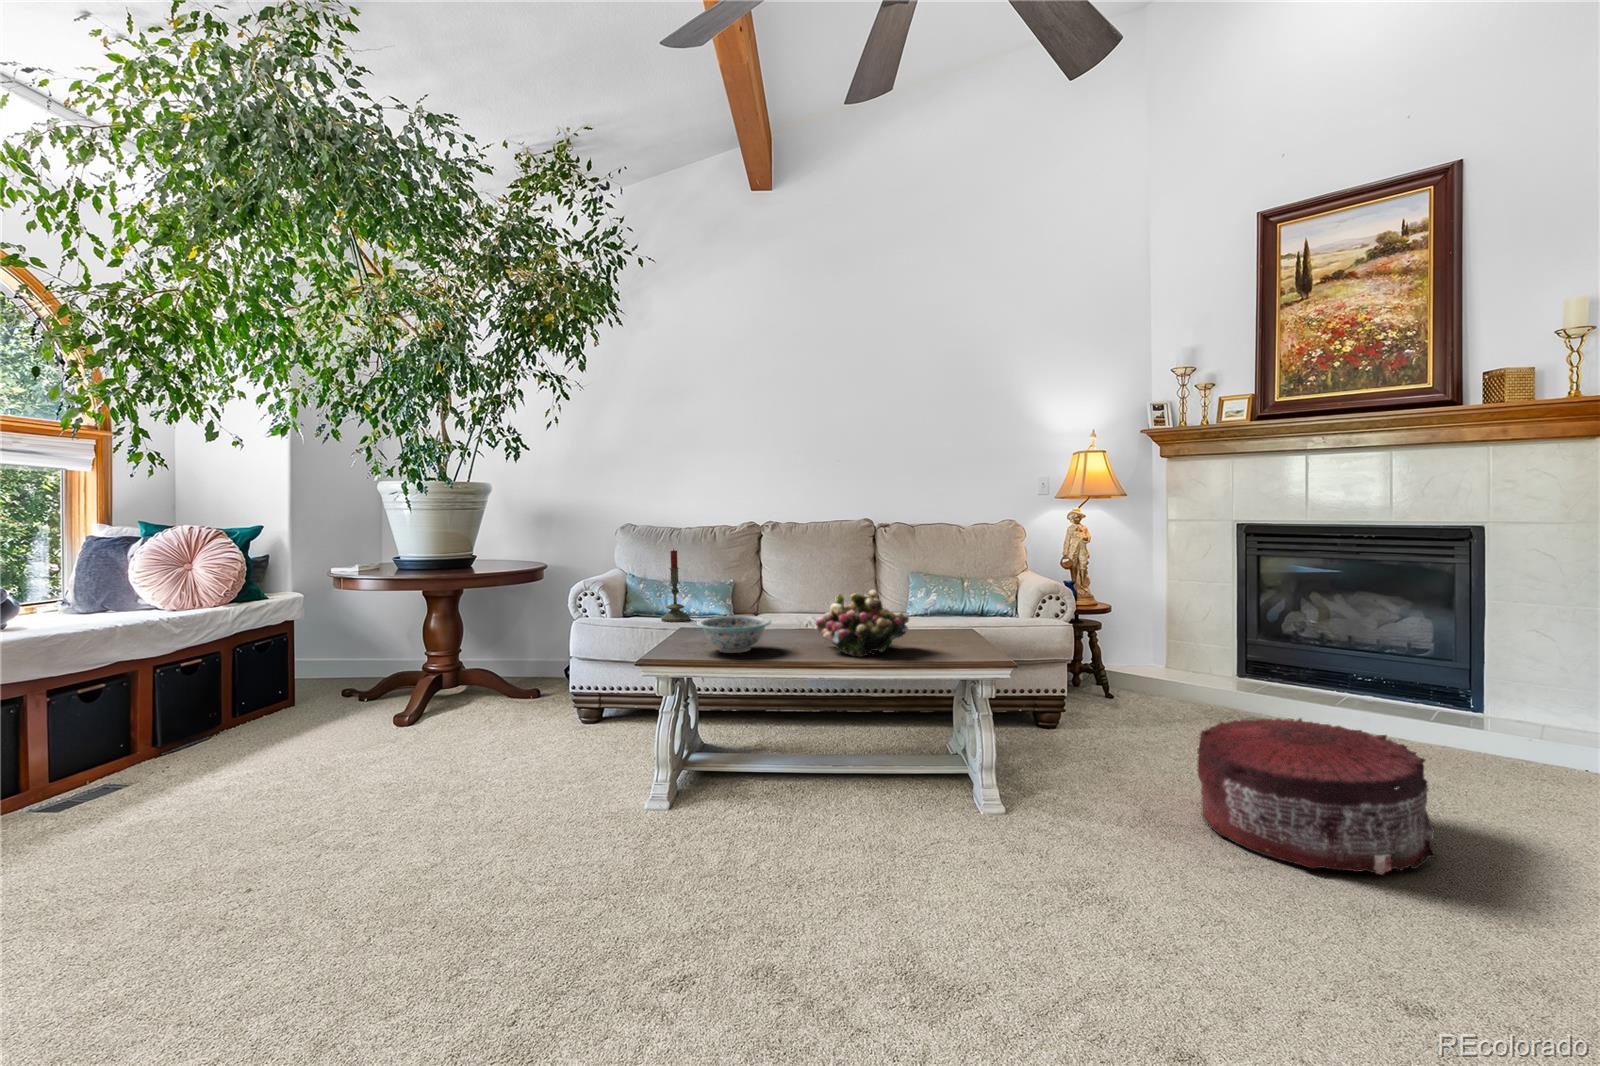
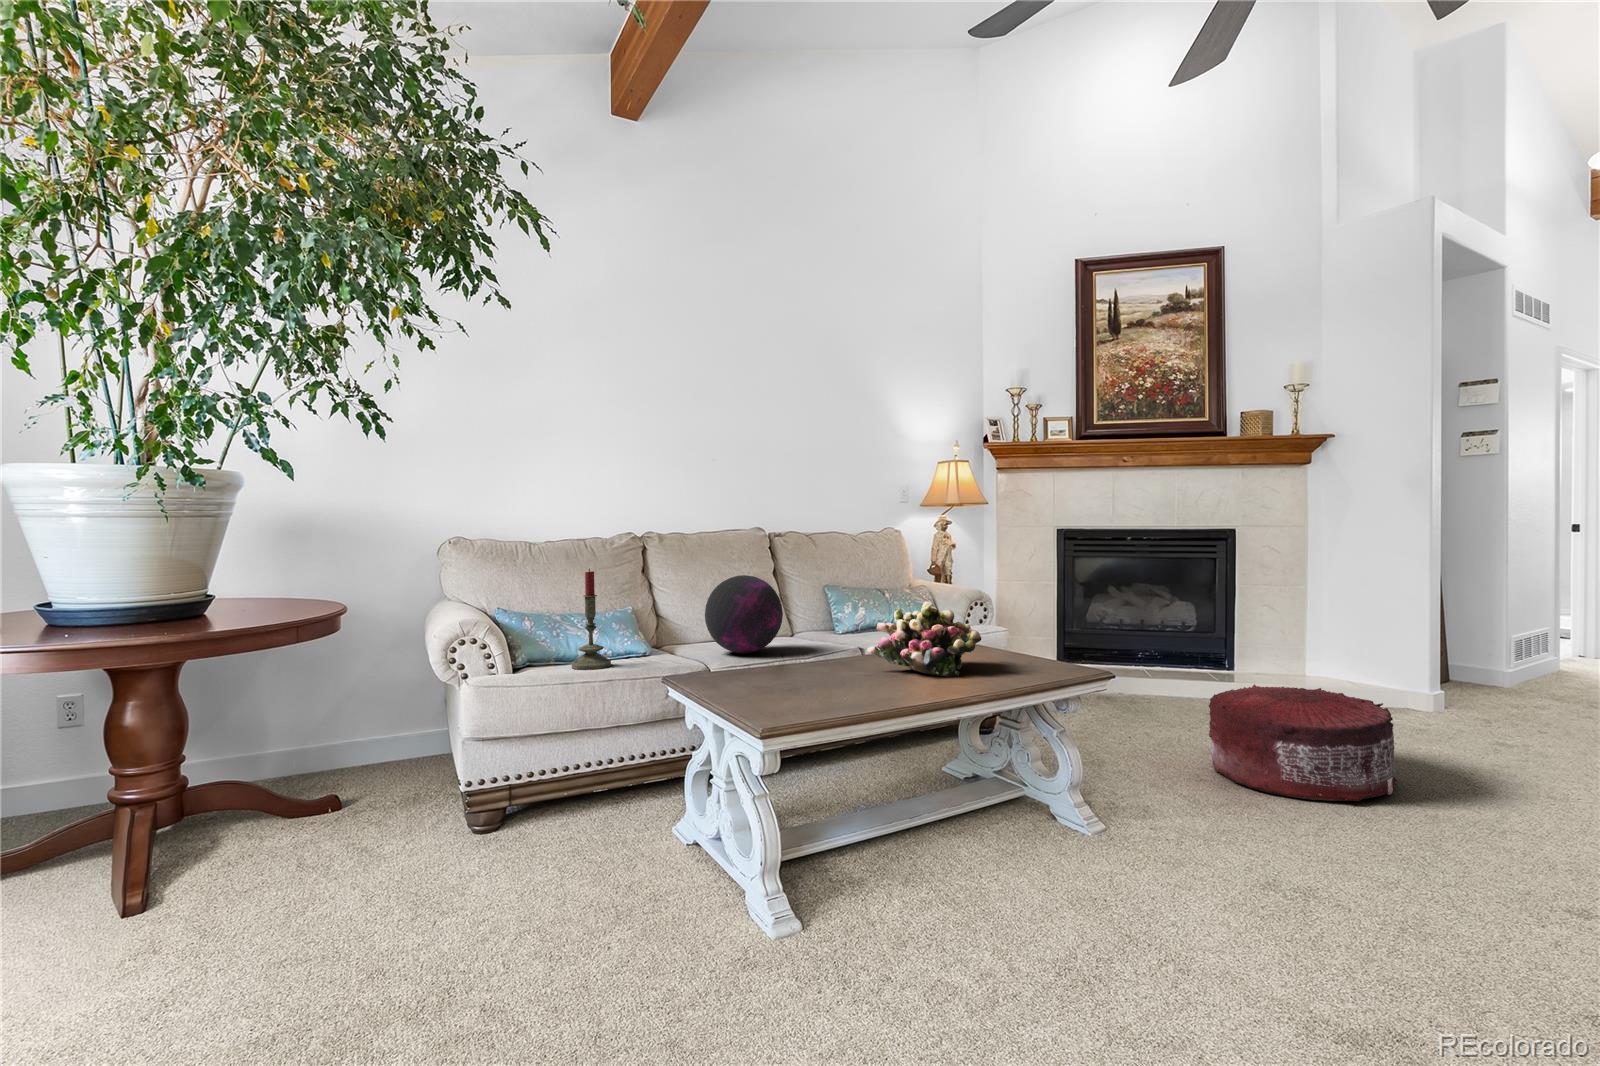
decorative orb: none [761,559,824,622] -> present [705,575,783,653]
decorative bowl: present [697,616,771,653] -> none [761,644,855,692]

